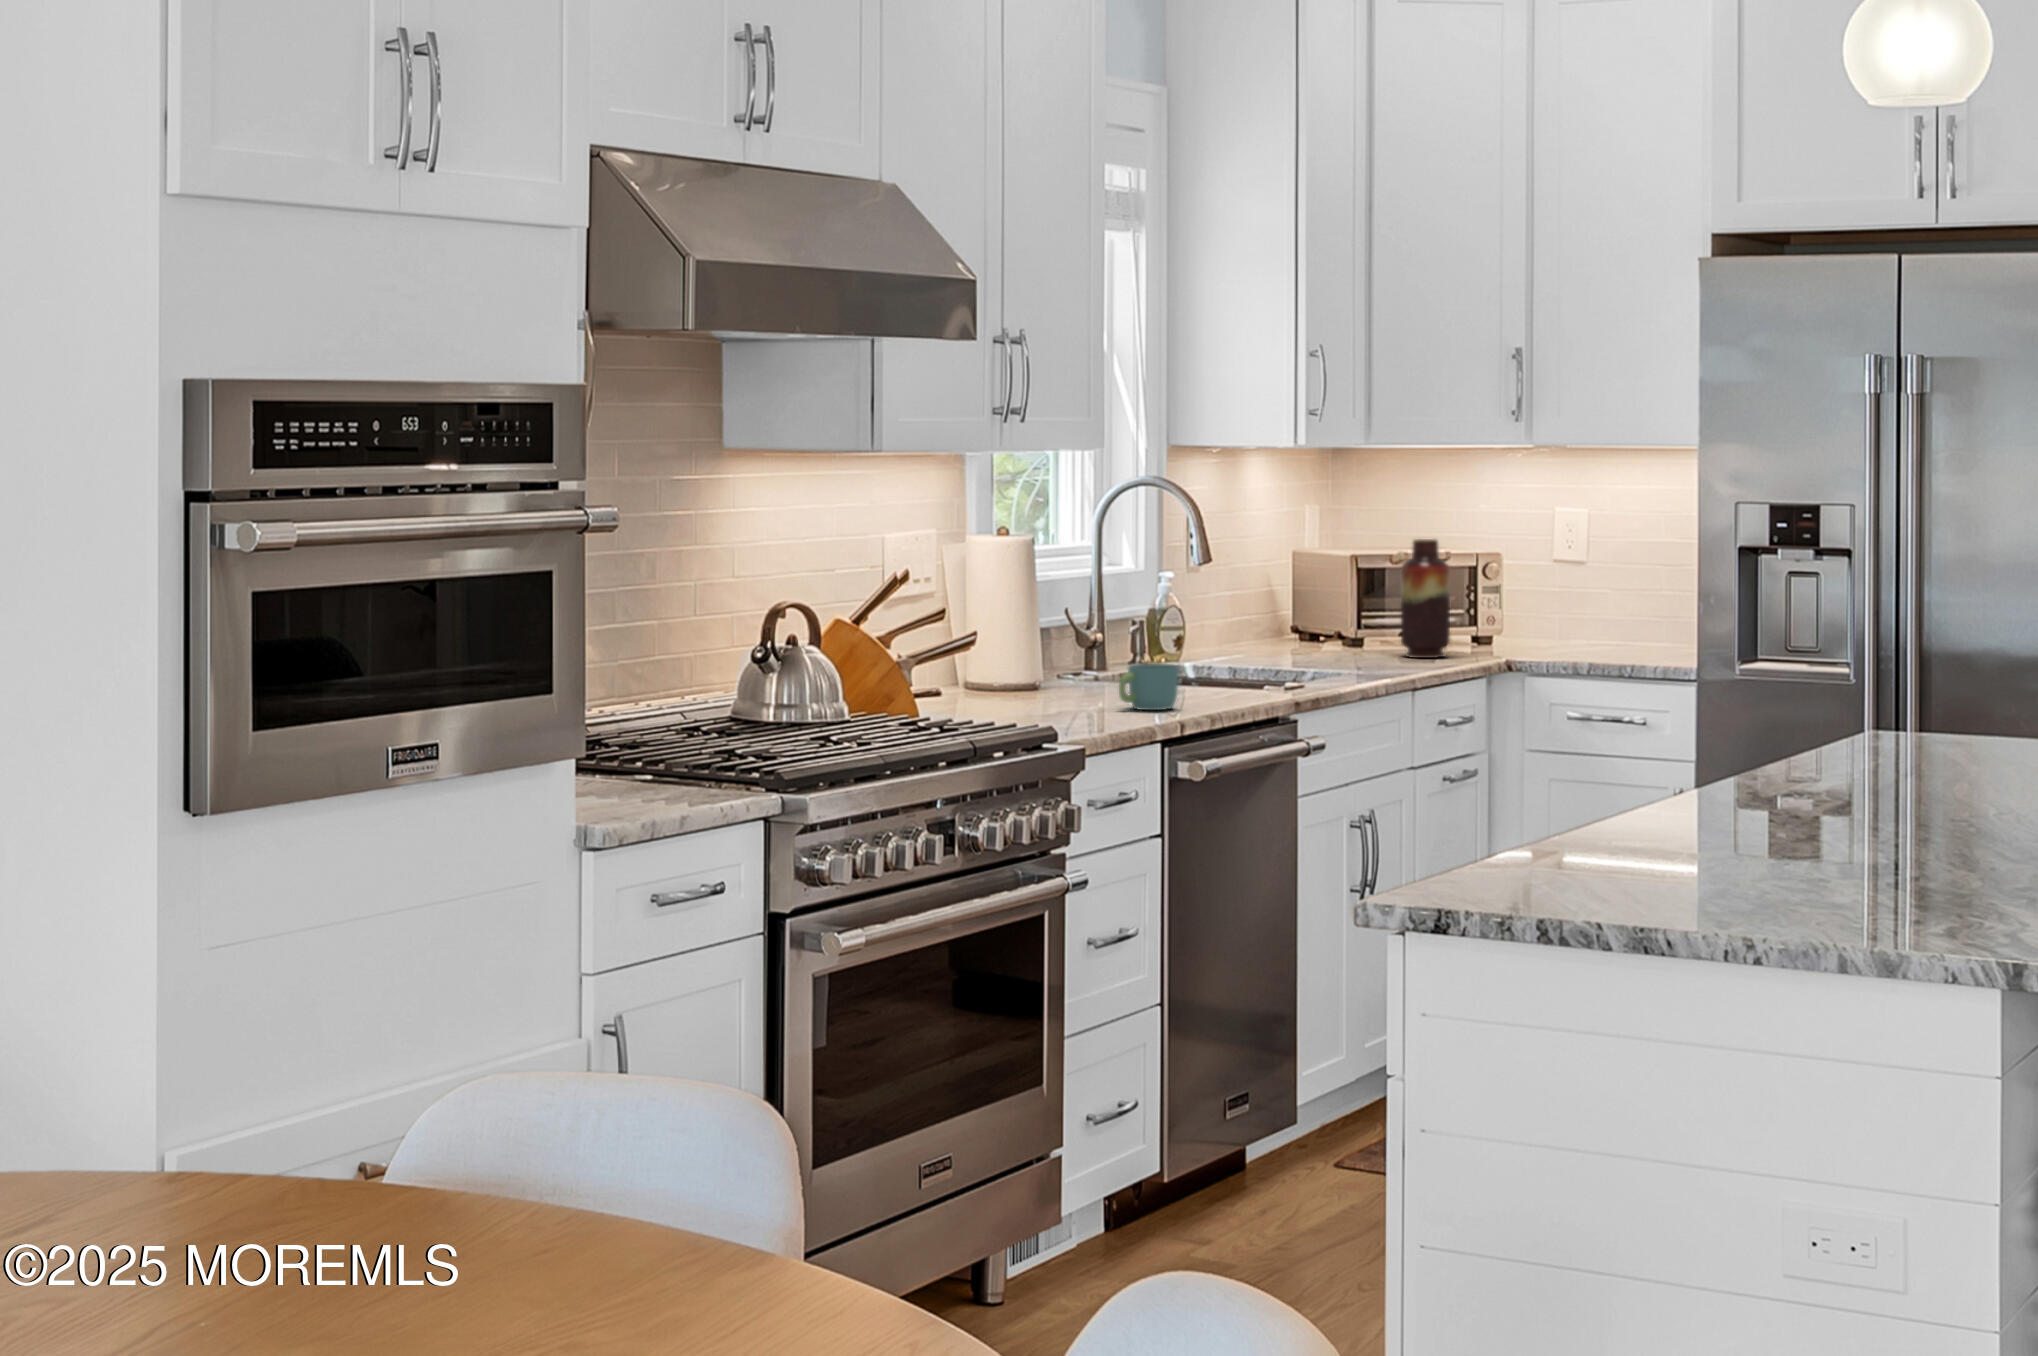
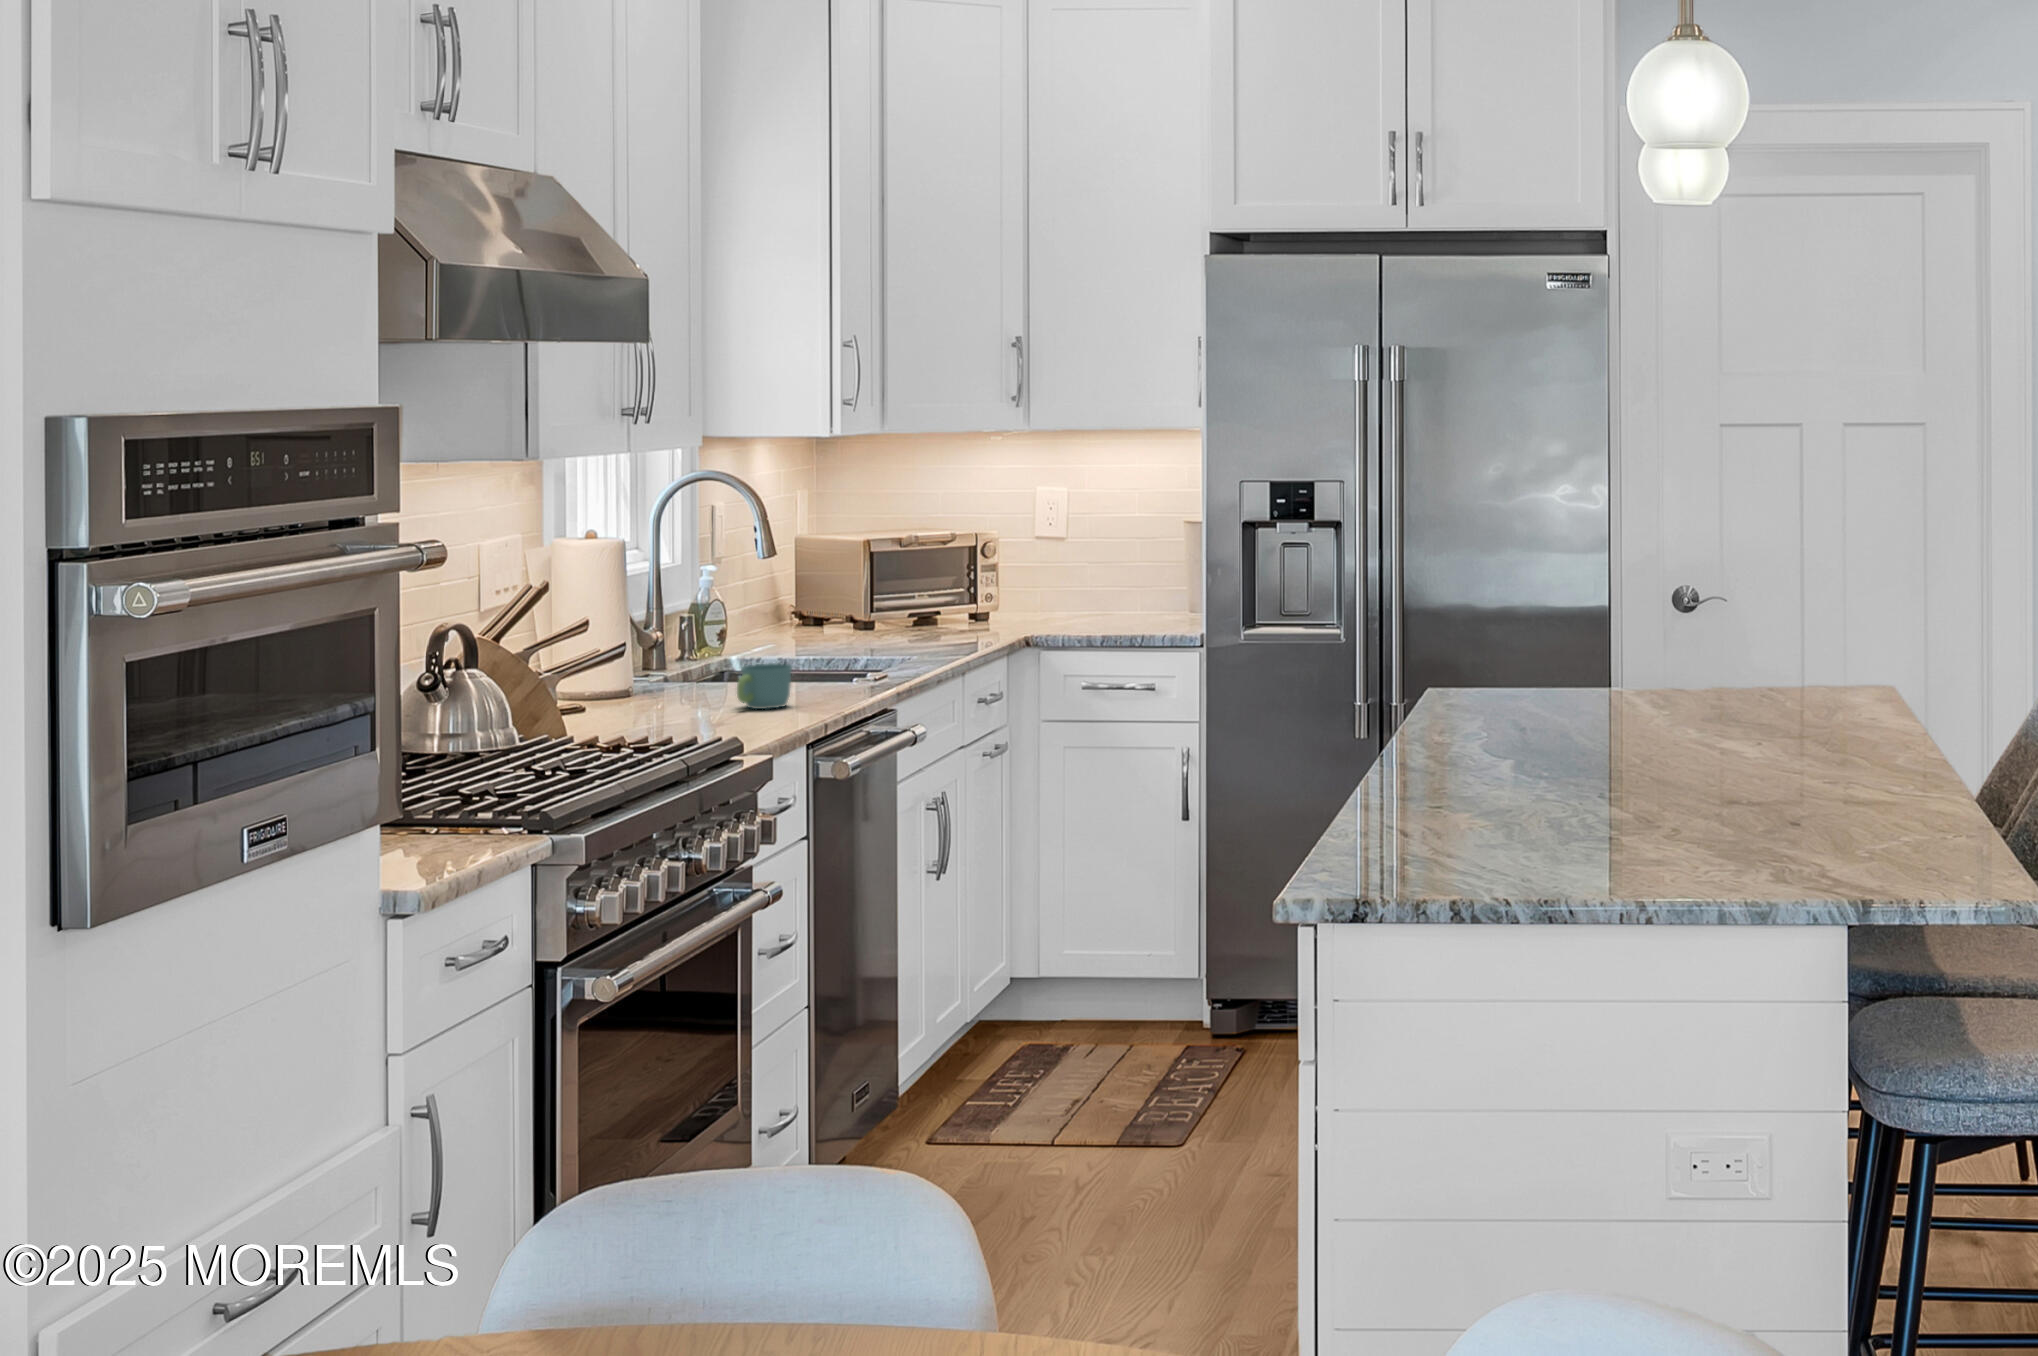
vase: present [1401,539,1450,658] -> none [917,526,963,635]

